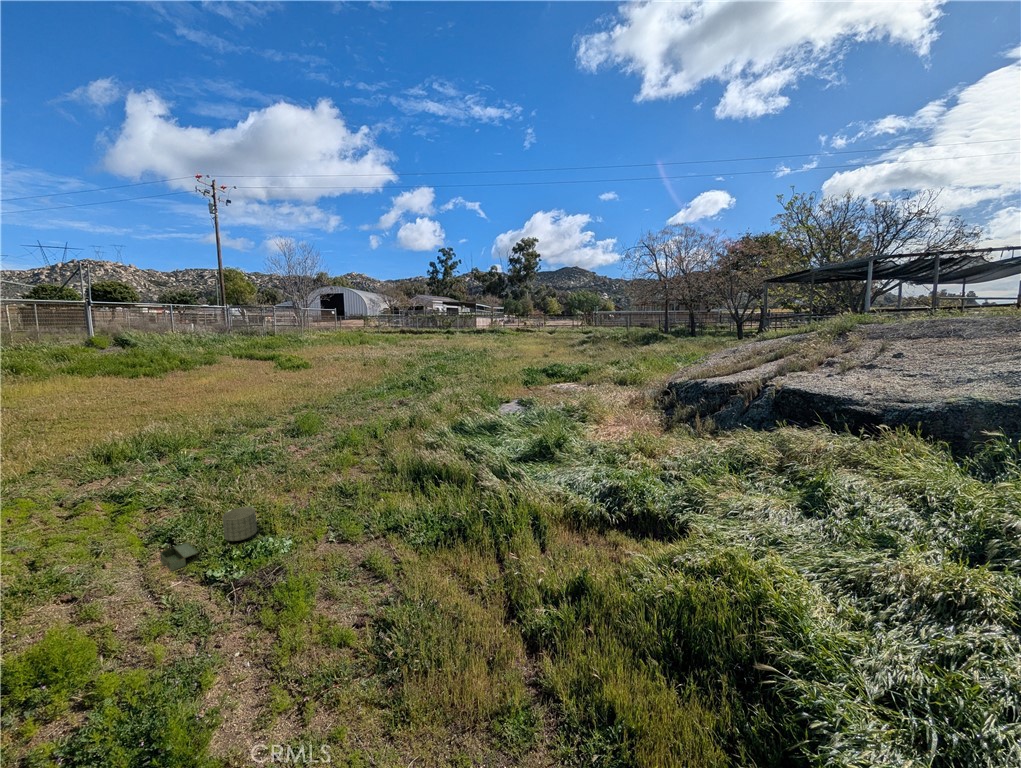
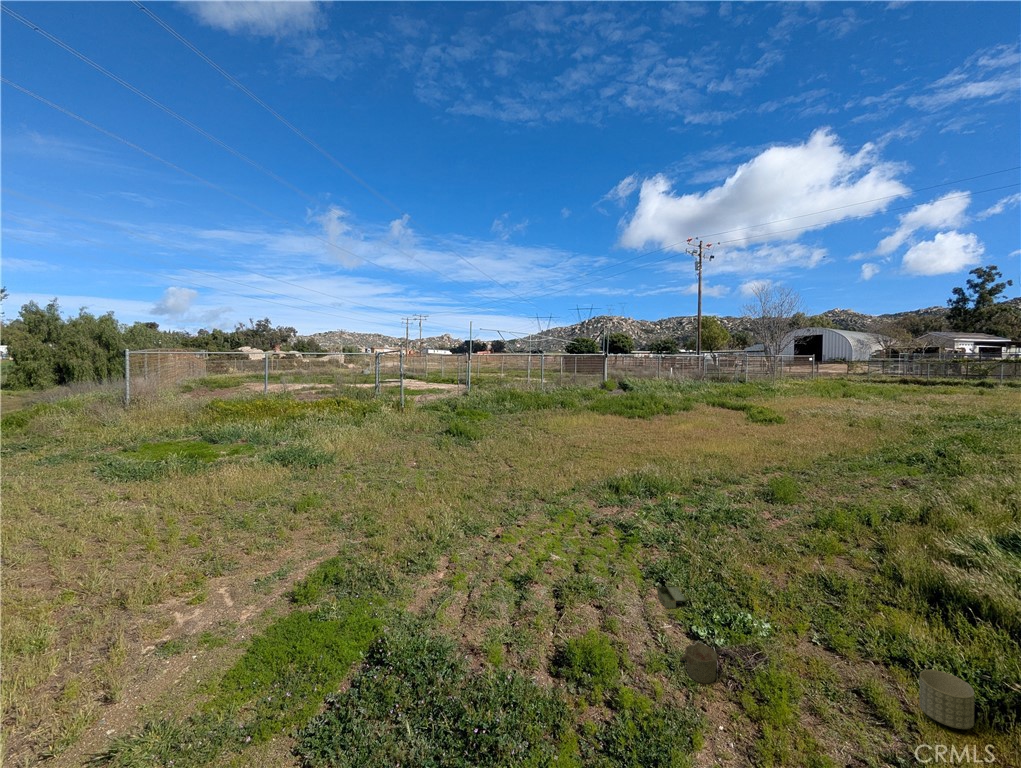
planter: present [222,507,257,541] -> present [920,670,974,729]
bucket: none [187,588,236,632] -> present [680,643,720,684]

